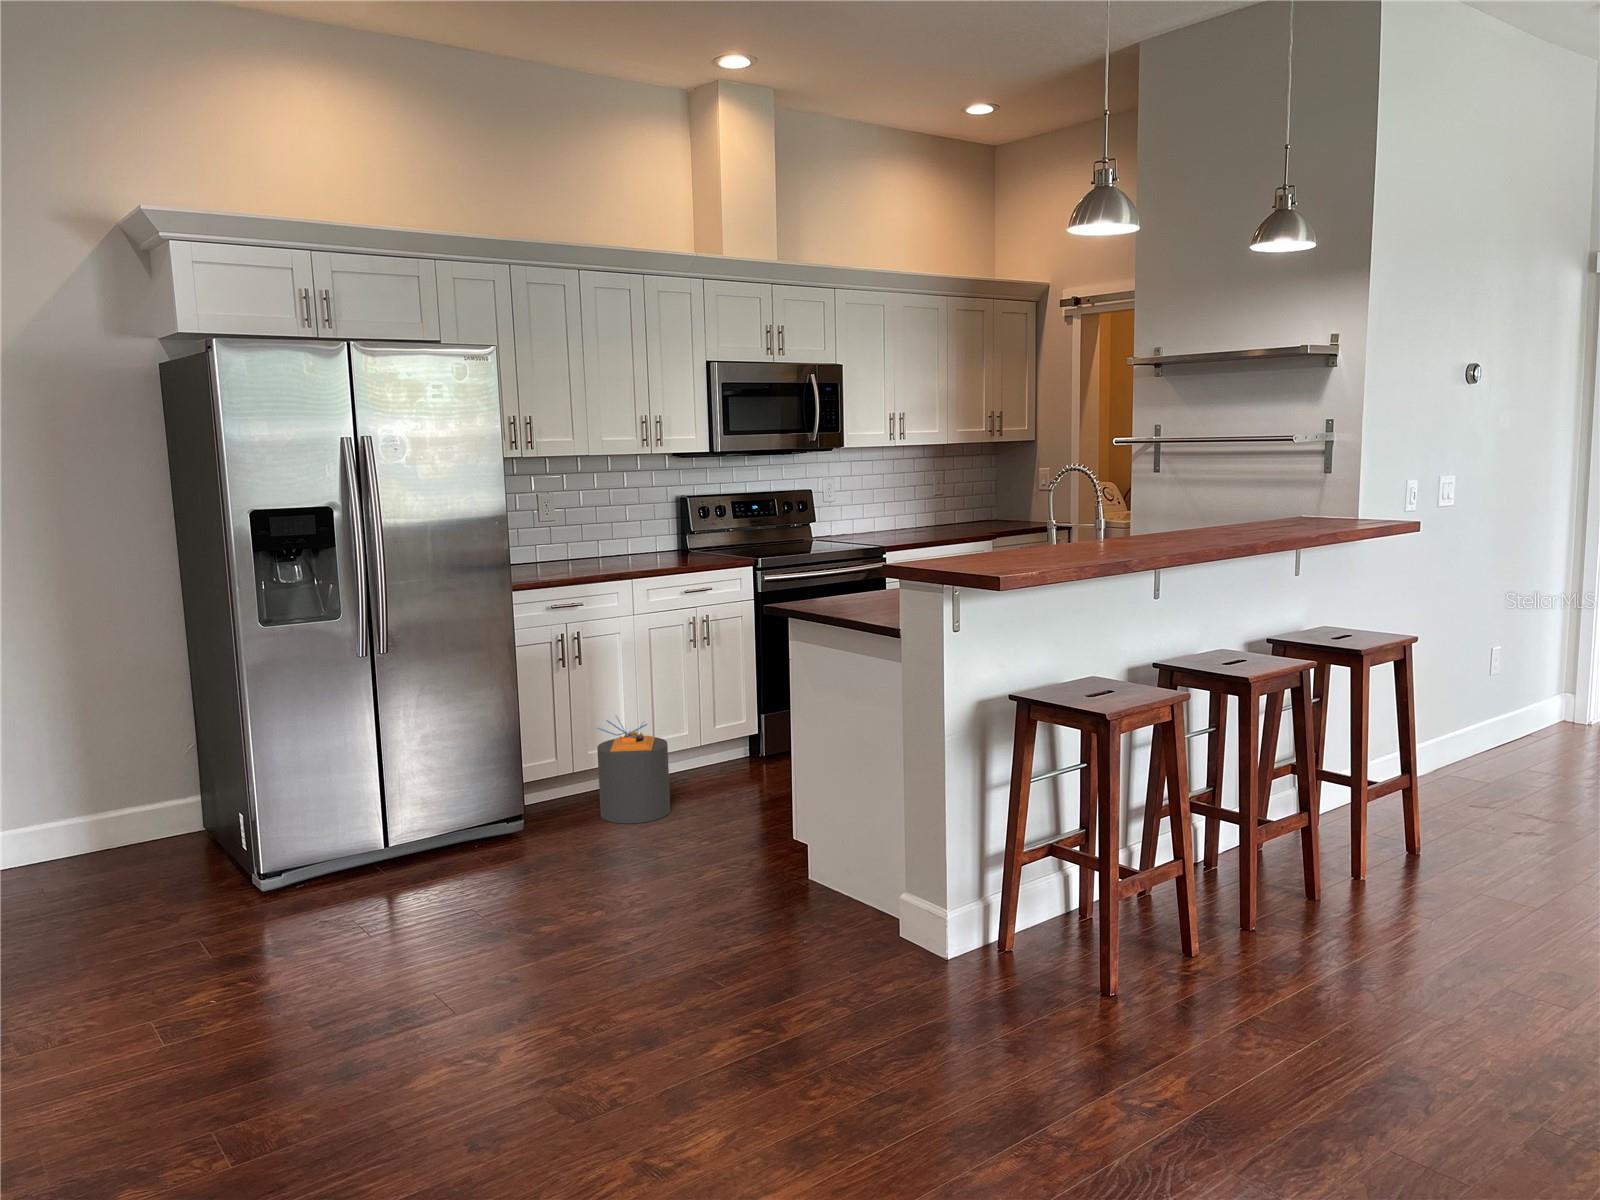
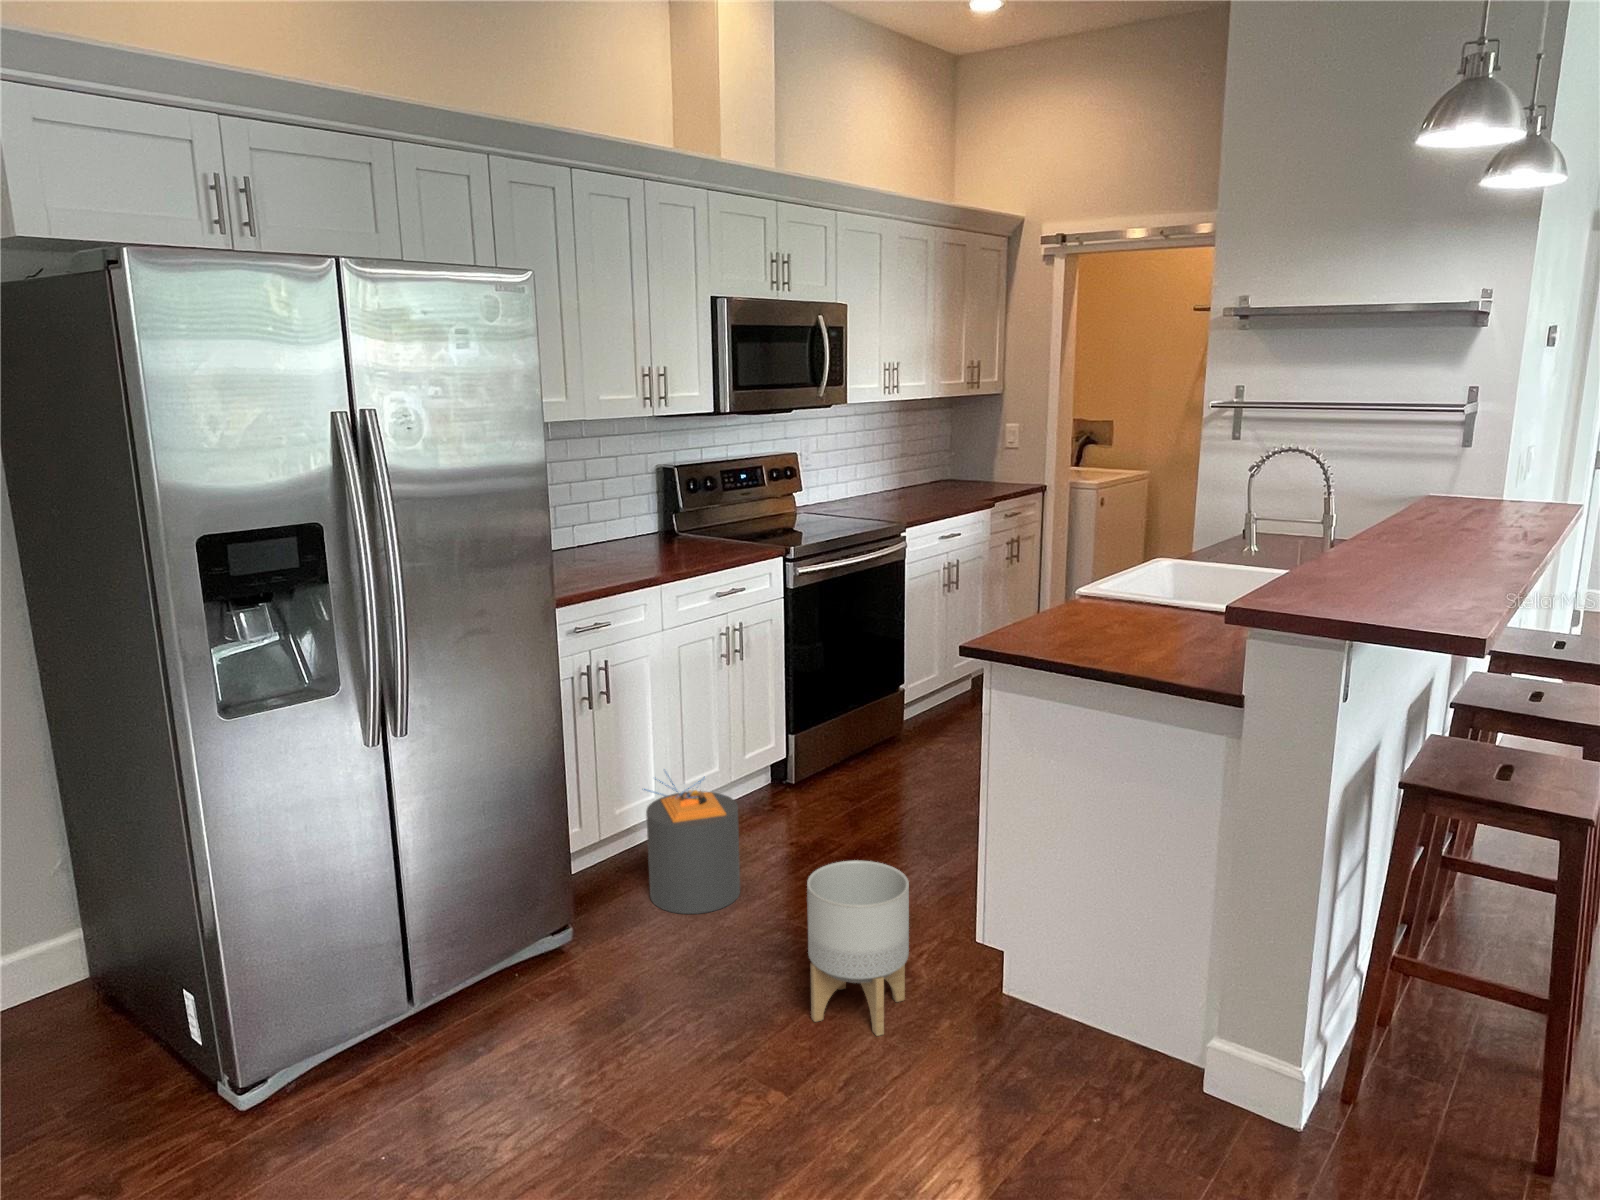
planter: none [648,771,727,895] -> present [807,860,909,1036]

